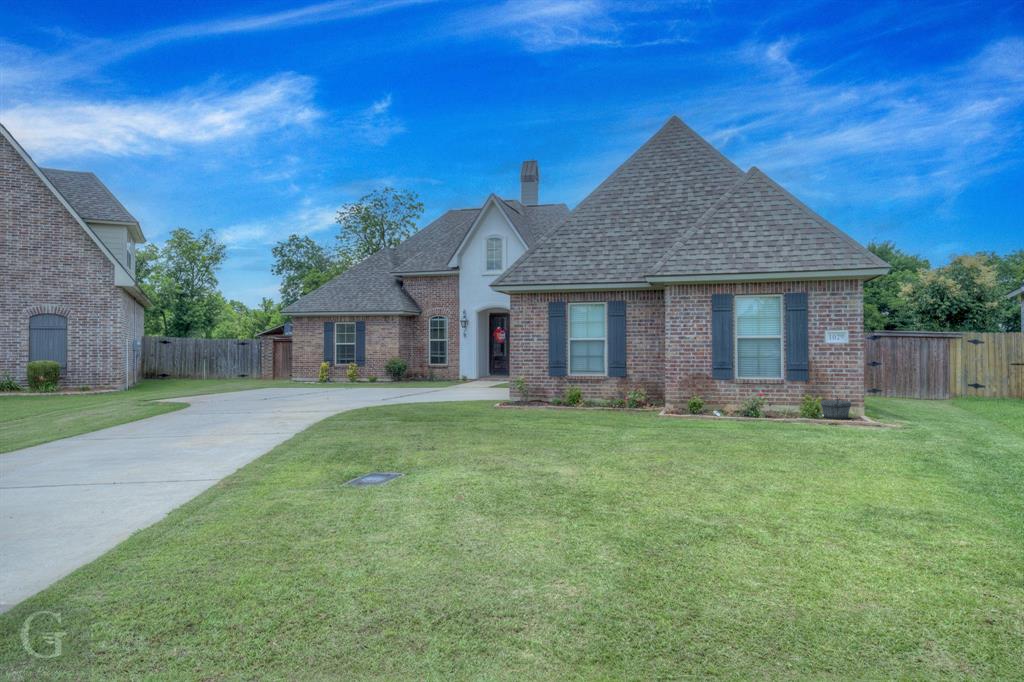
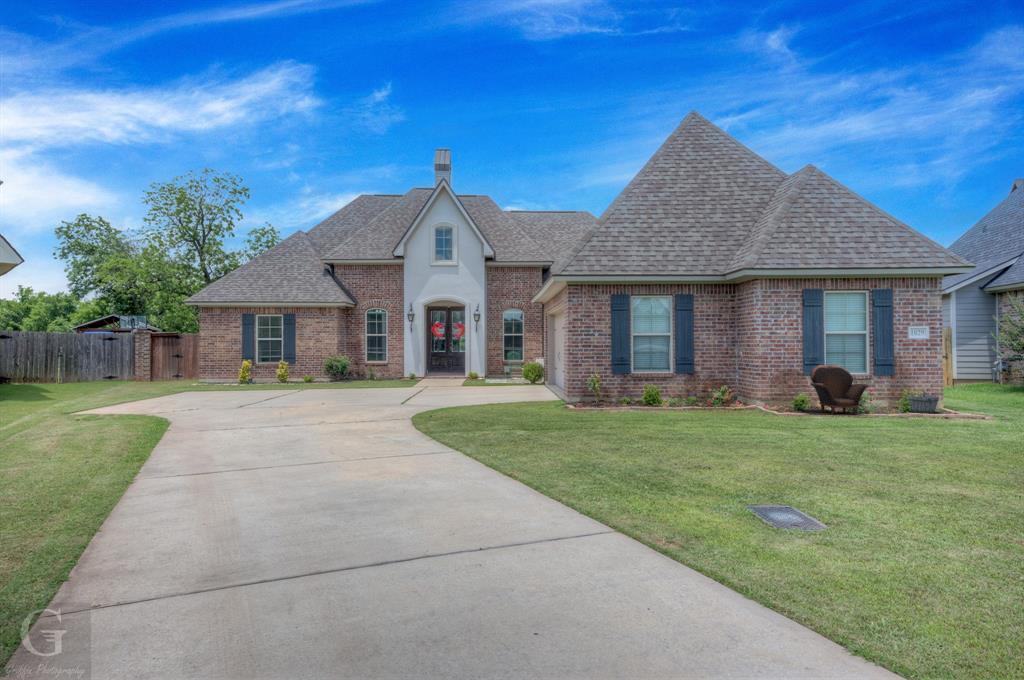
armchair: none [711,368,761,418] -> present [810,365,869,415]

